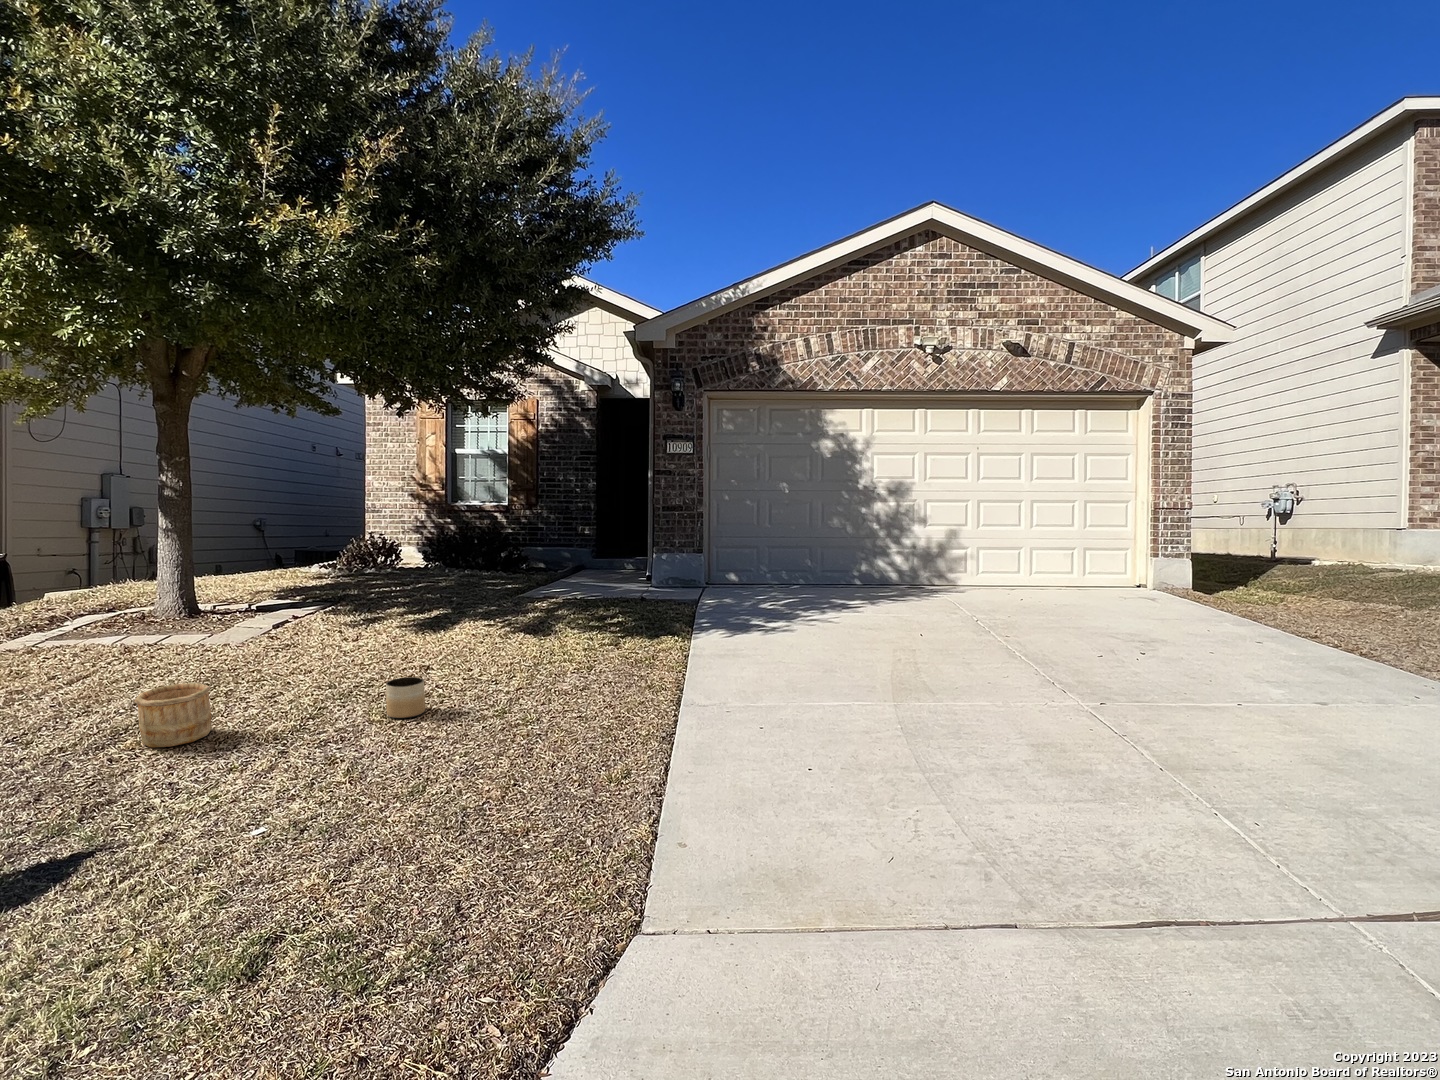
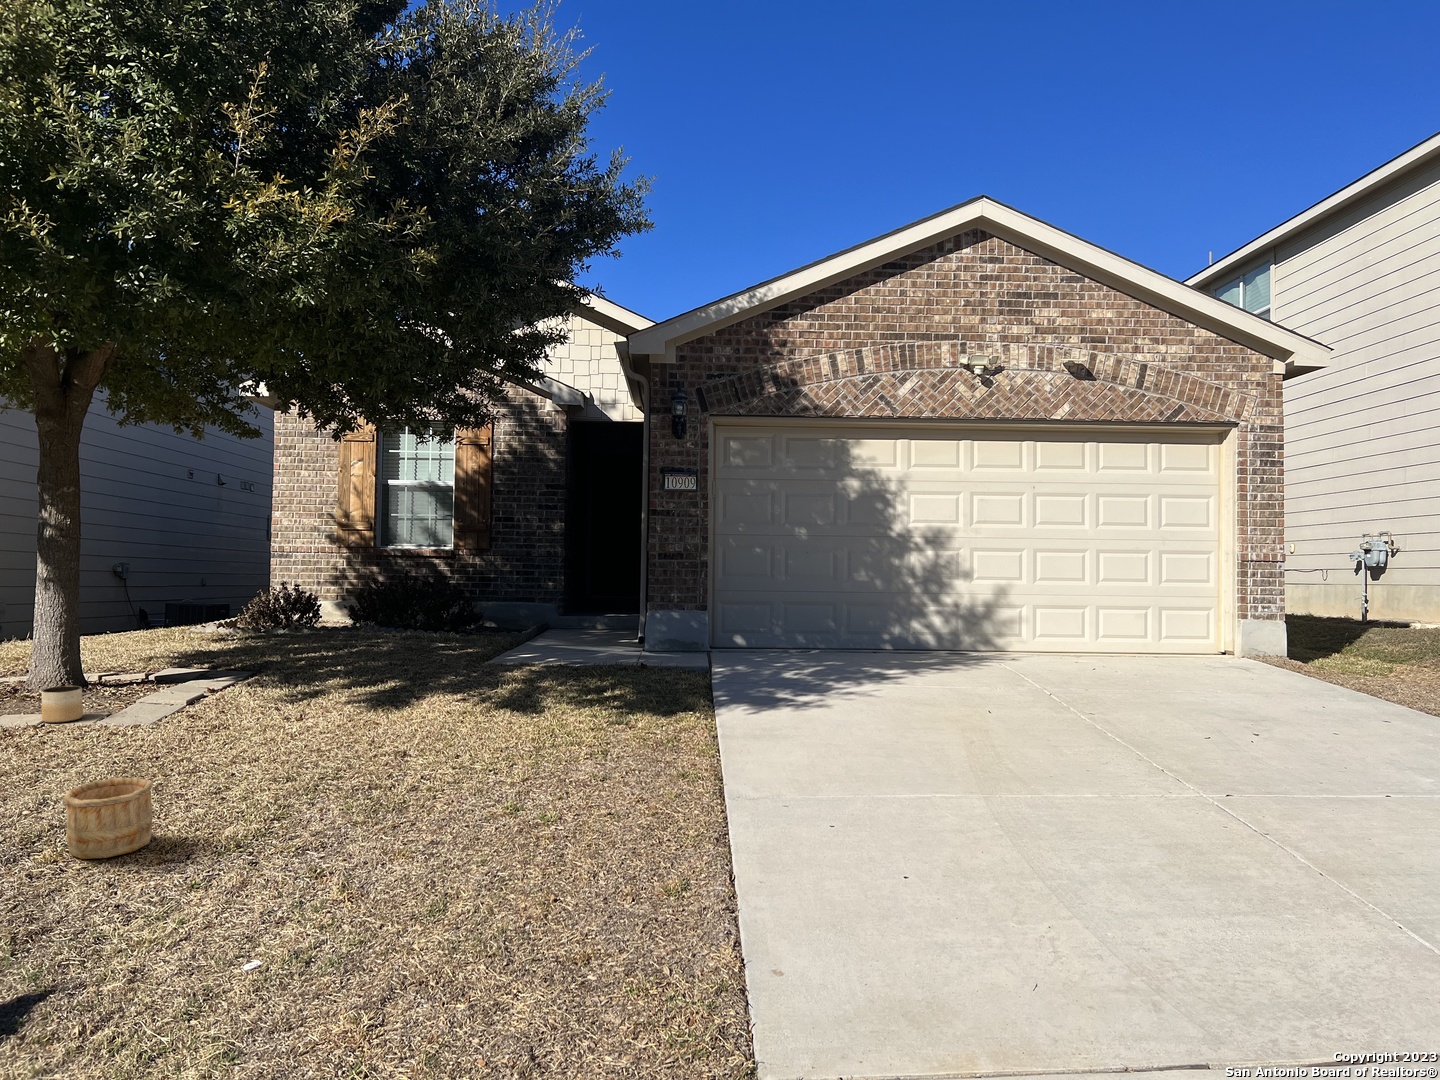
planter: present [386,677,425,718] -> present [42,686,83,723]

